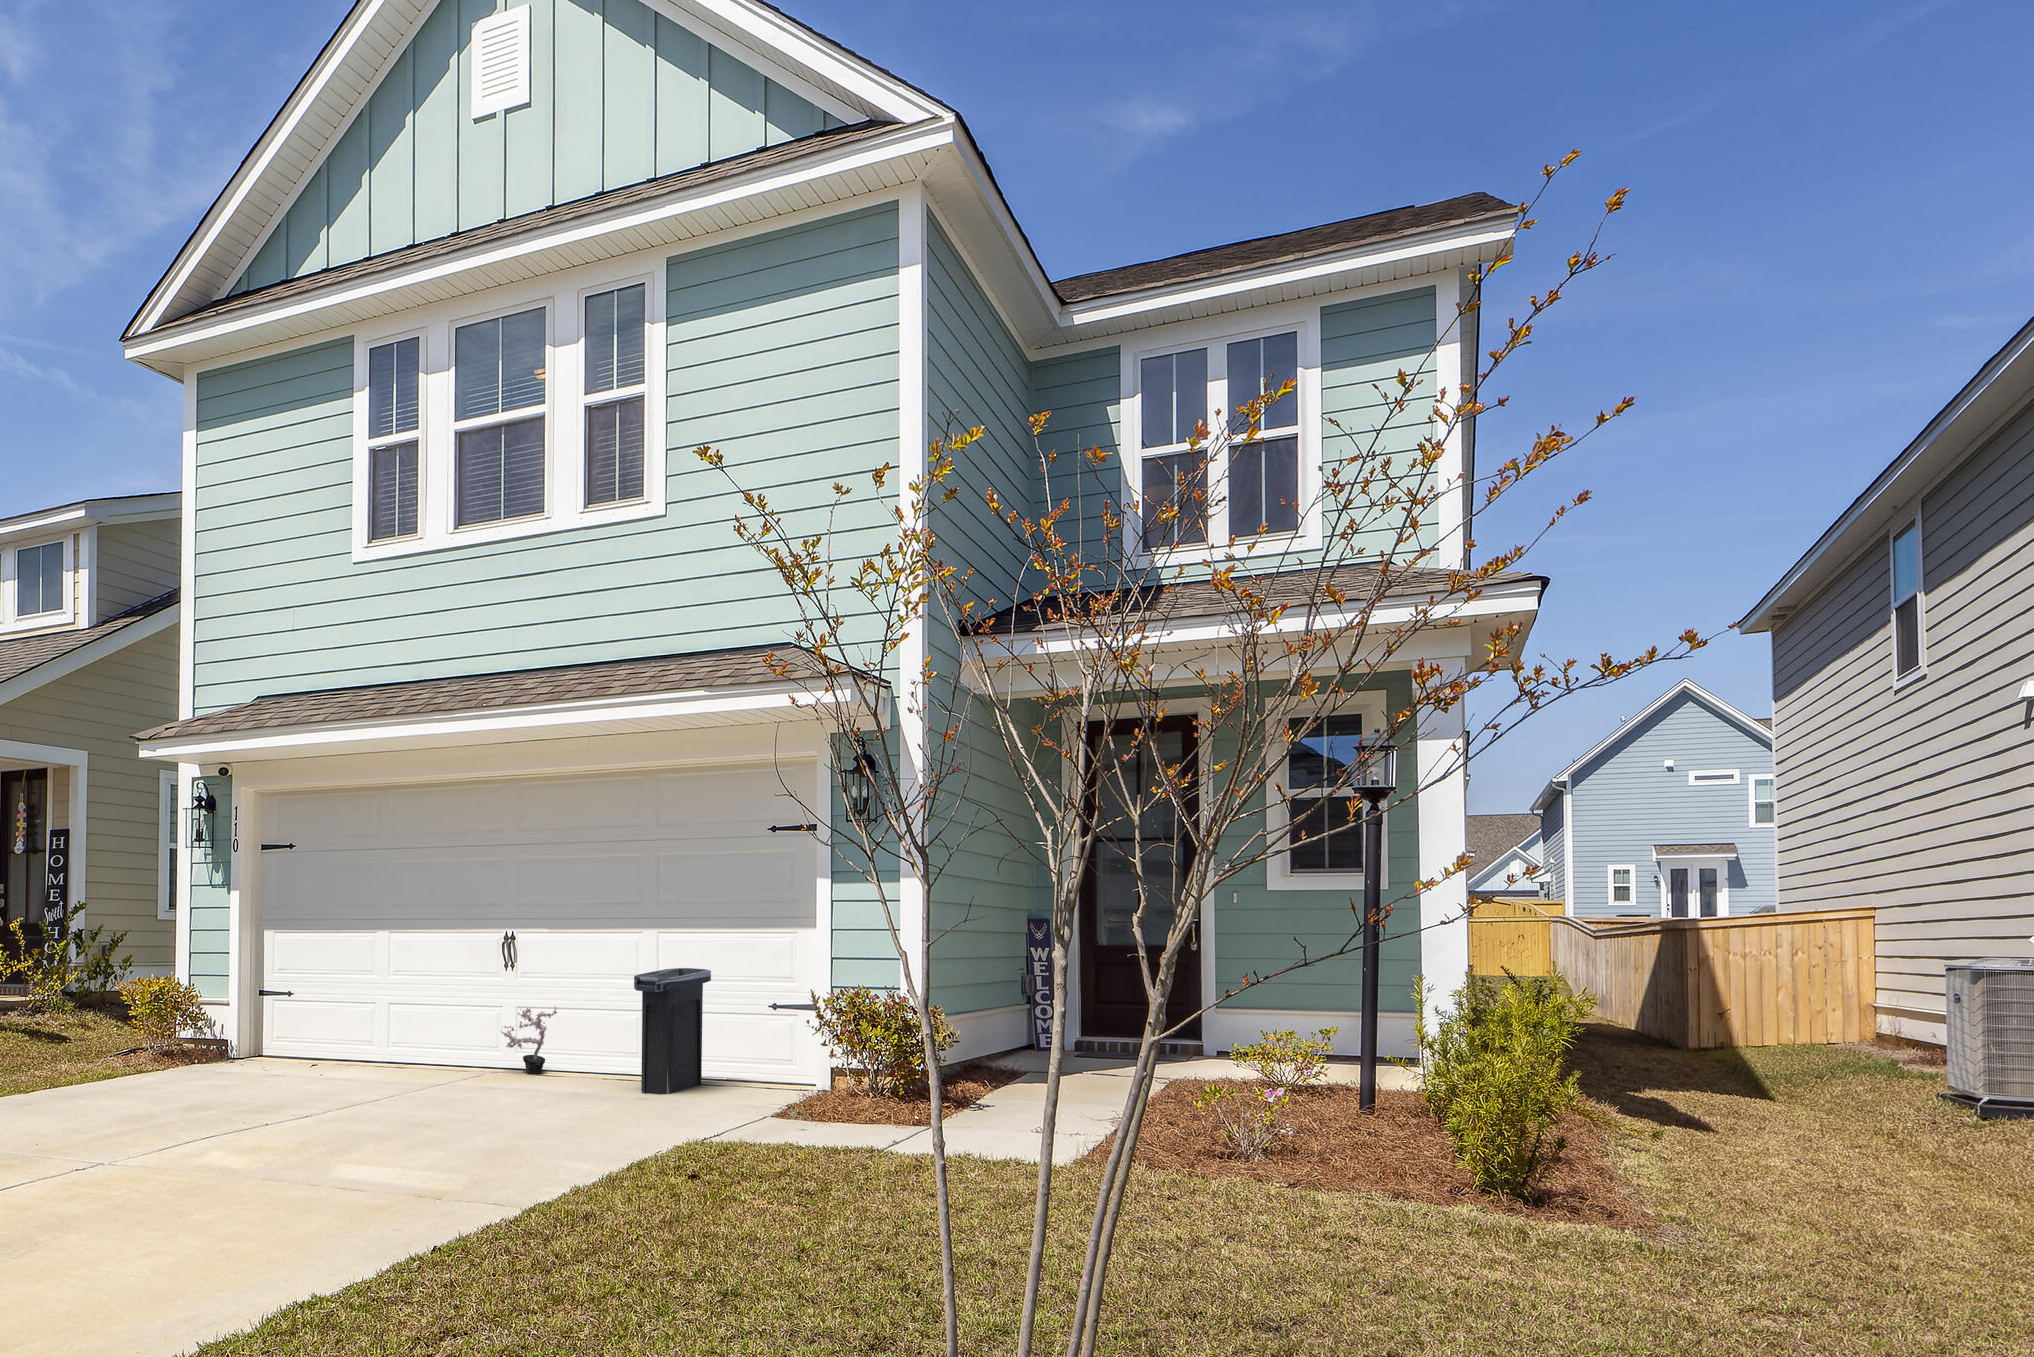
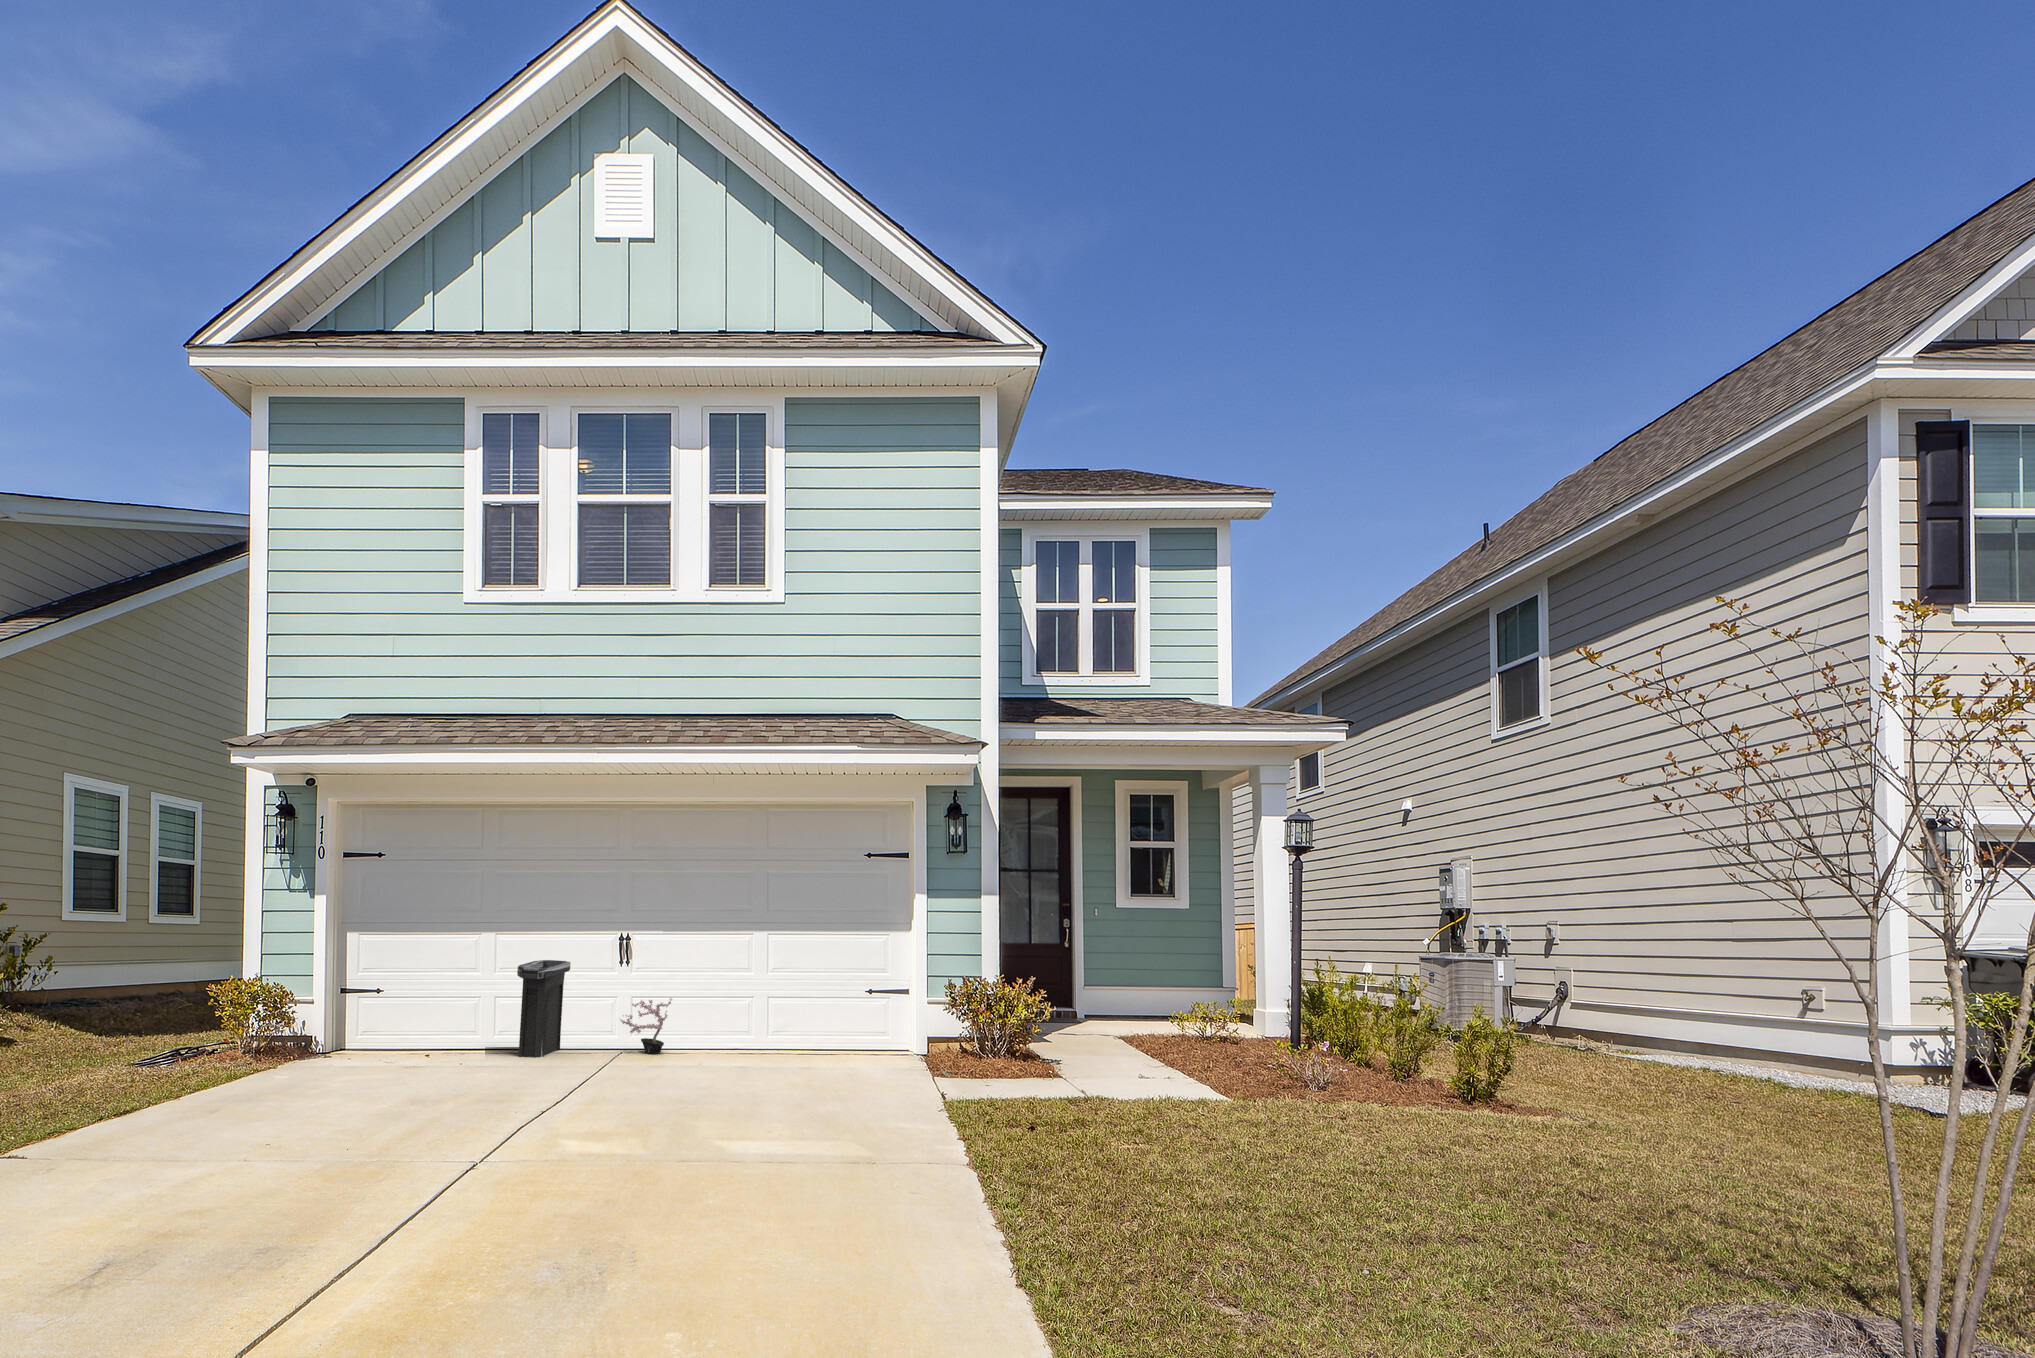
trash can: present [634,968,711,1095] -> present [517,960,571,1058]

